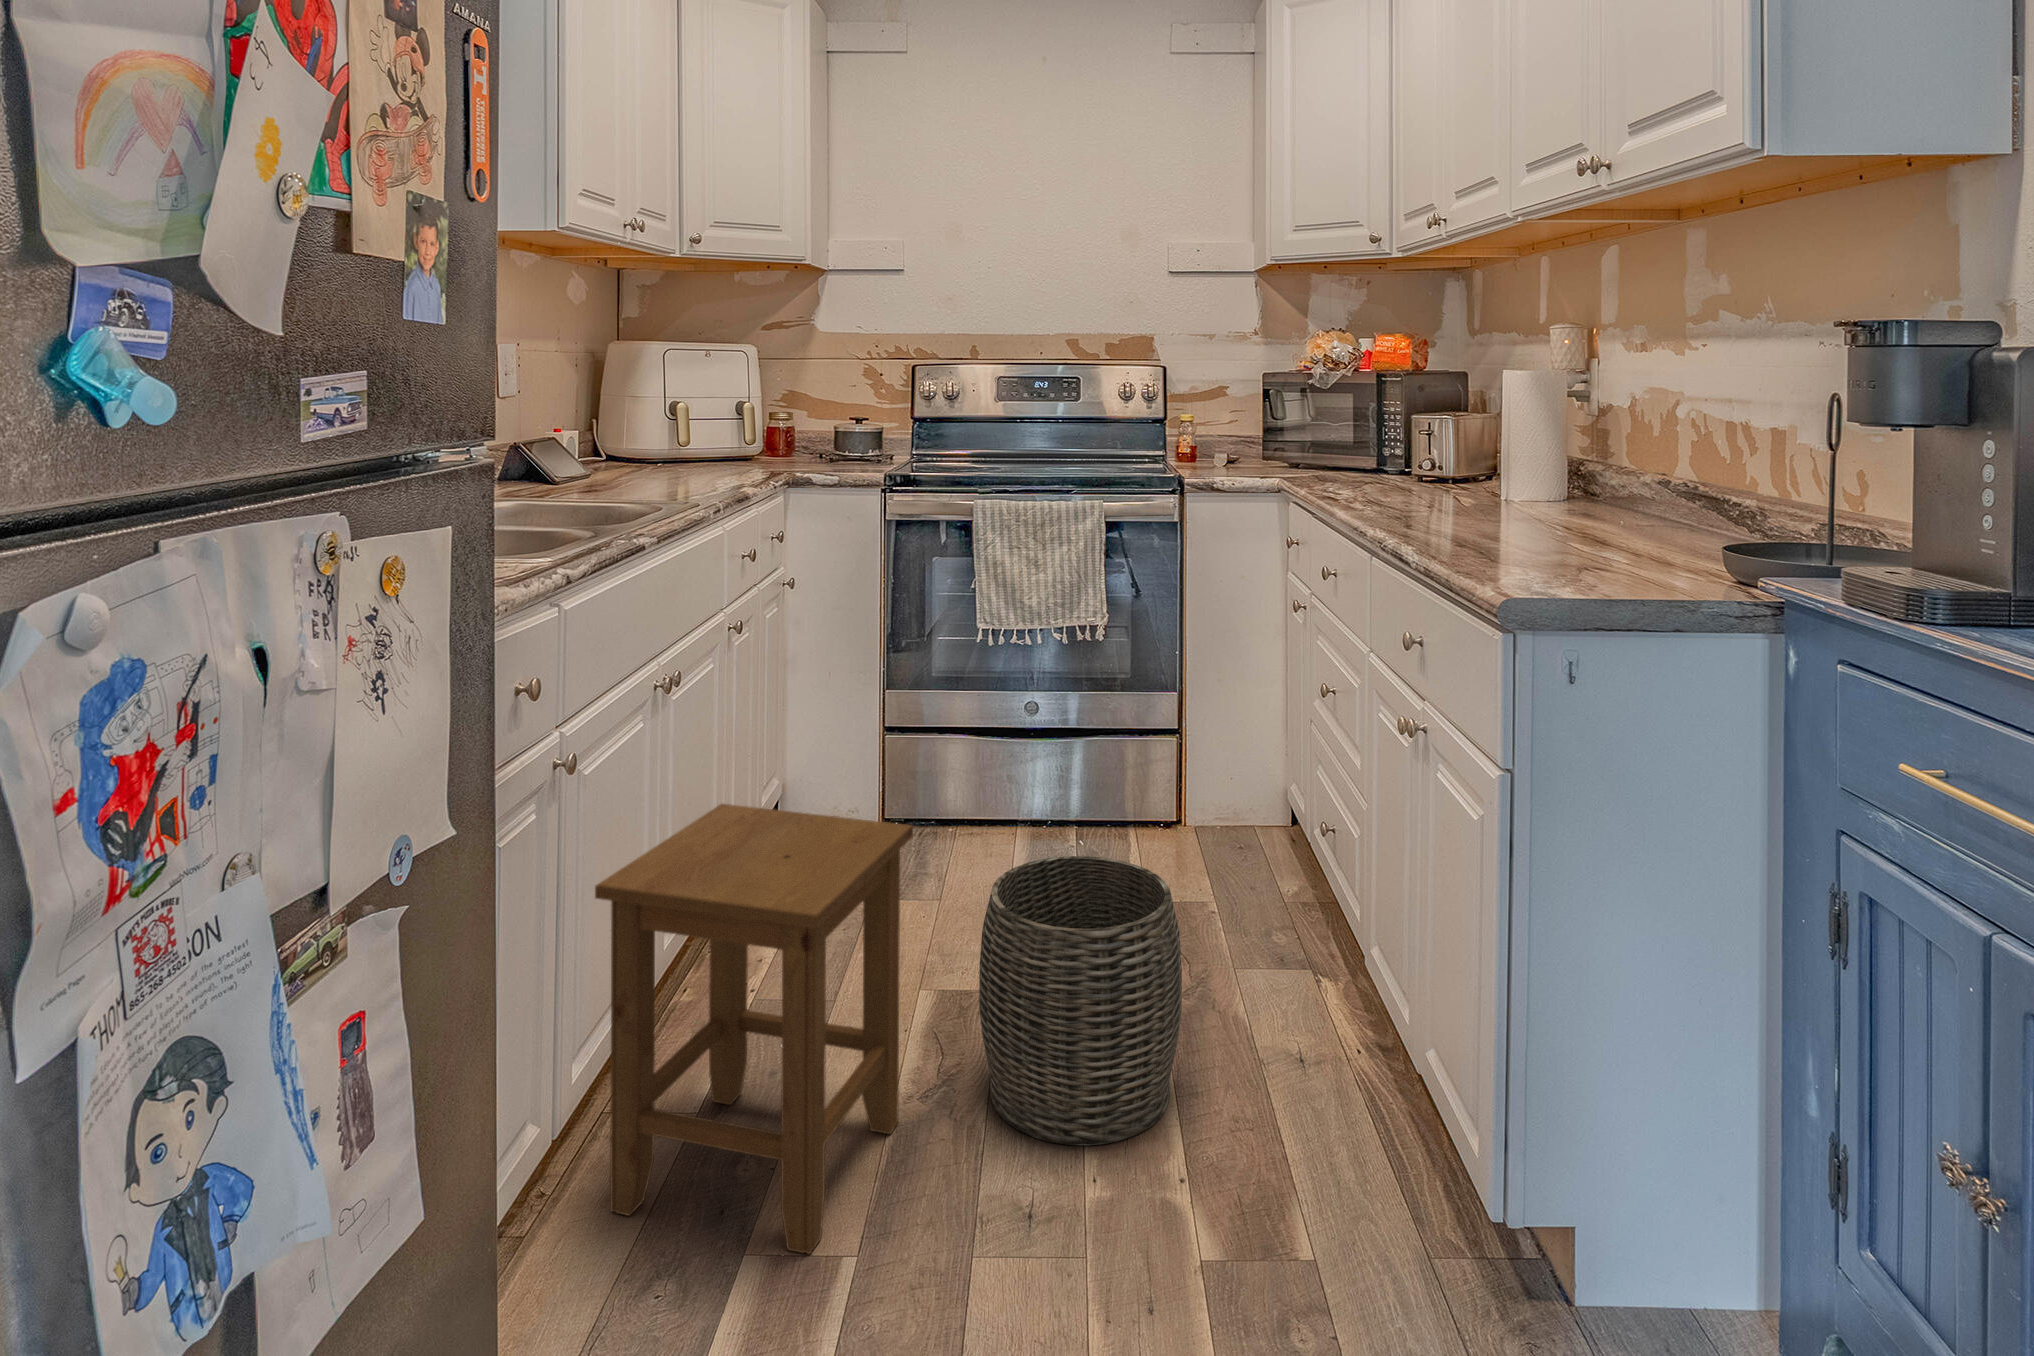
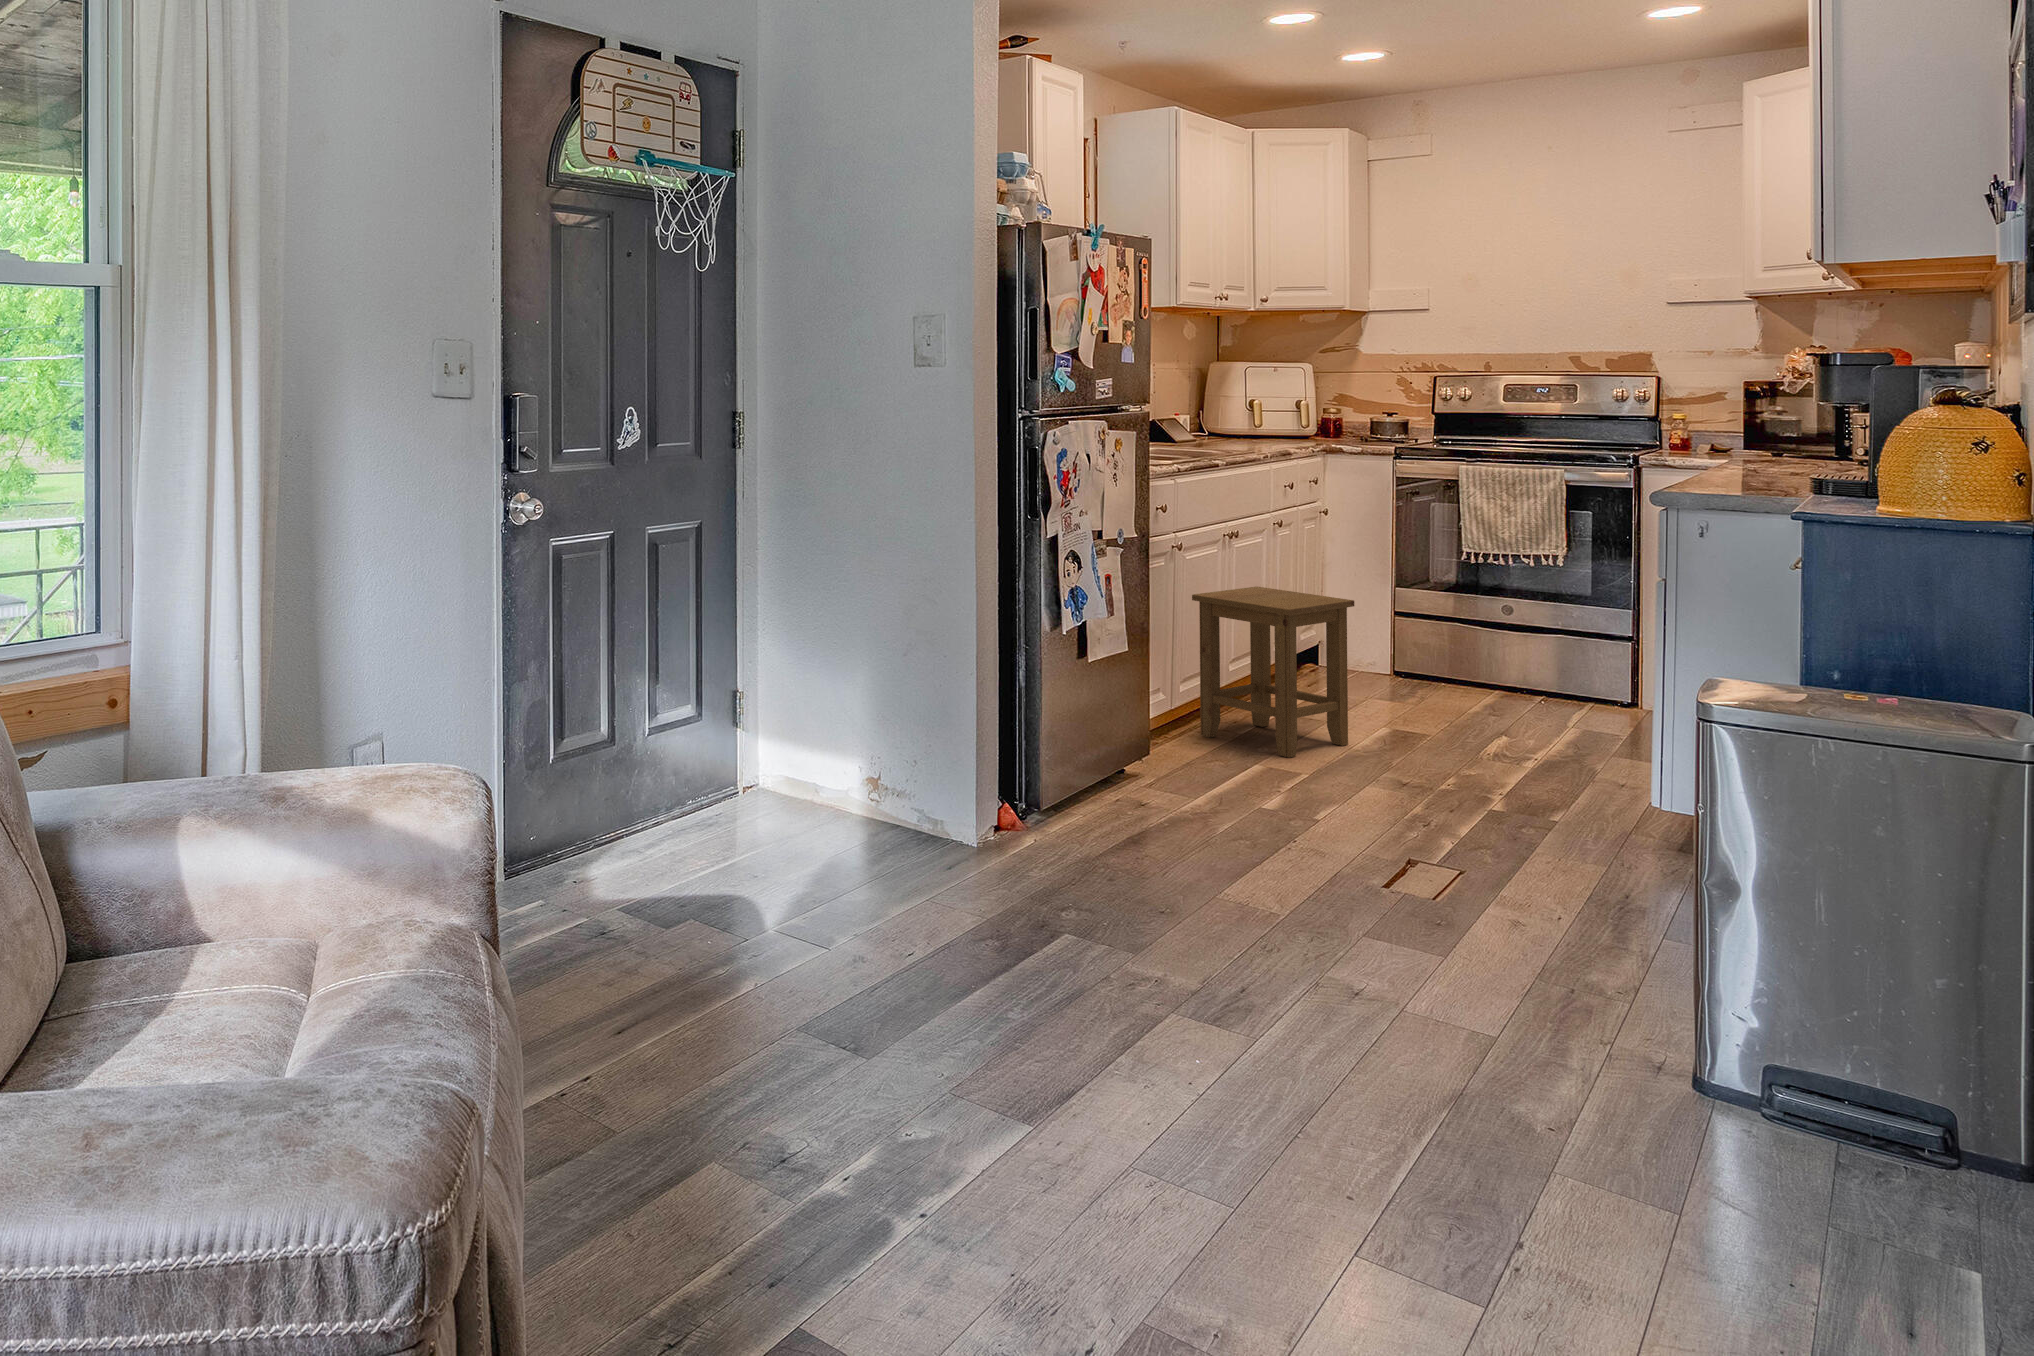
woven basket: present [979,856,1182,1145] -> none [1397,642,1523,769]

